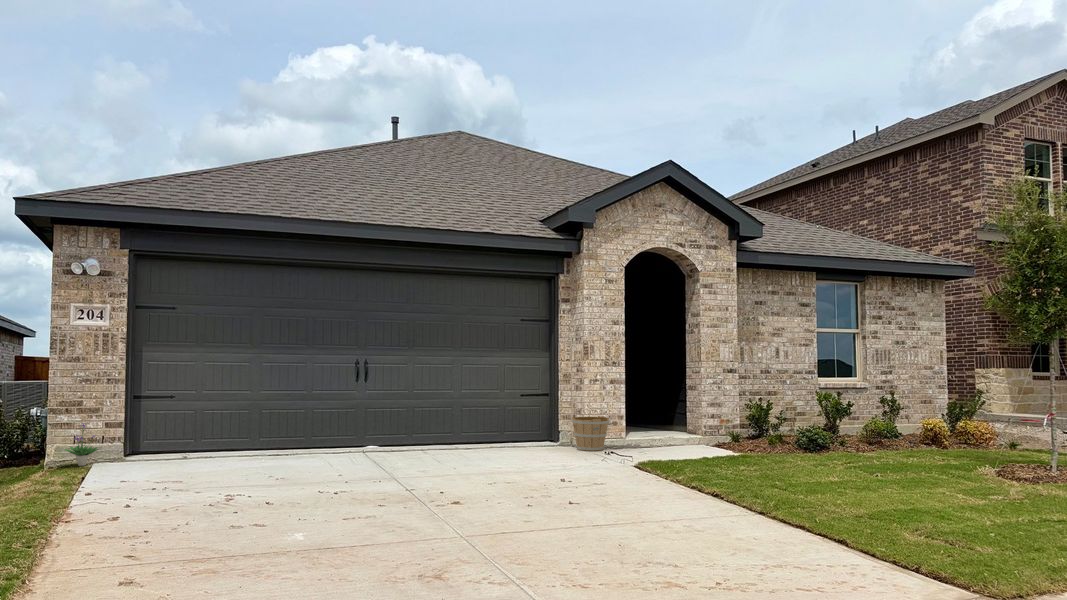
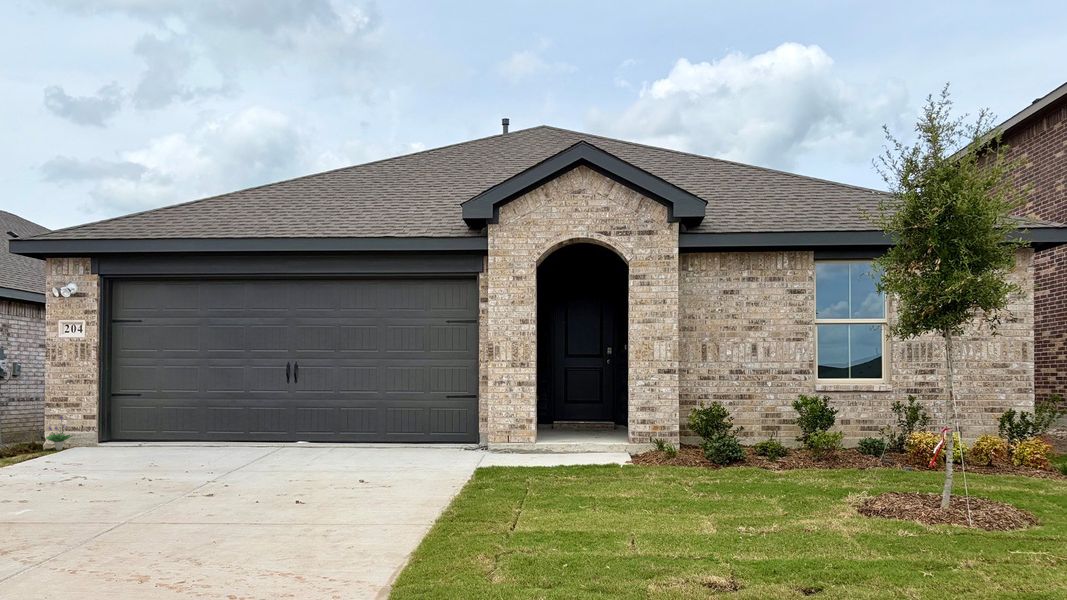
wooden bucket: present [572,416,609,451] -> none [468,420,507,457]

